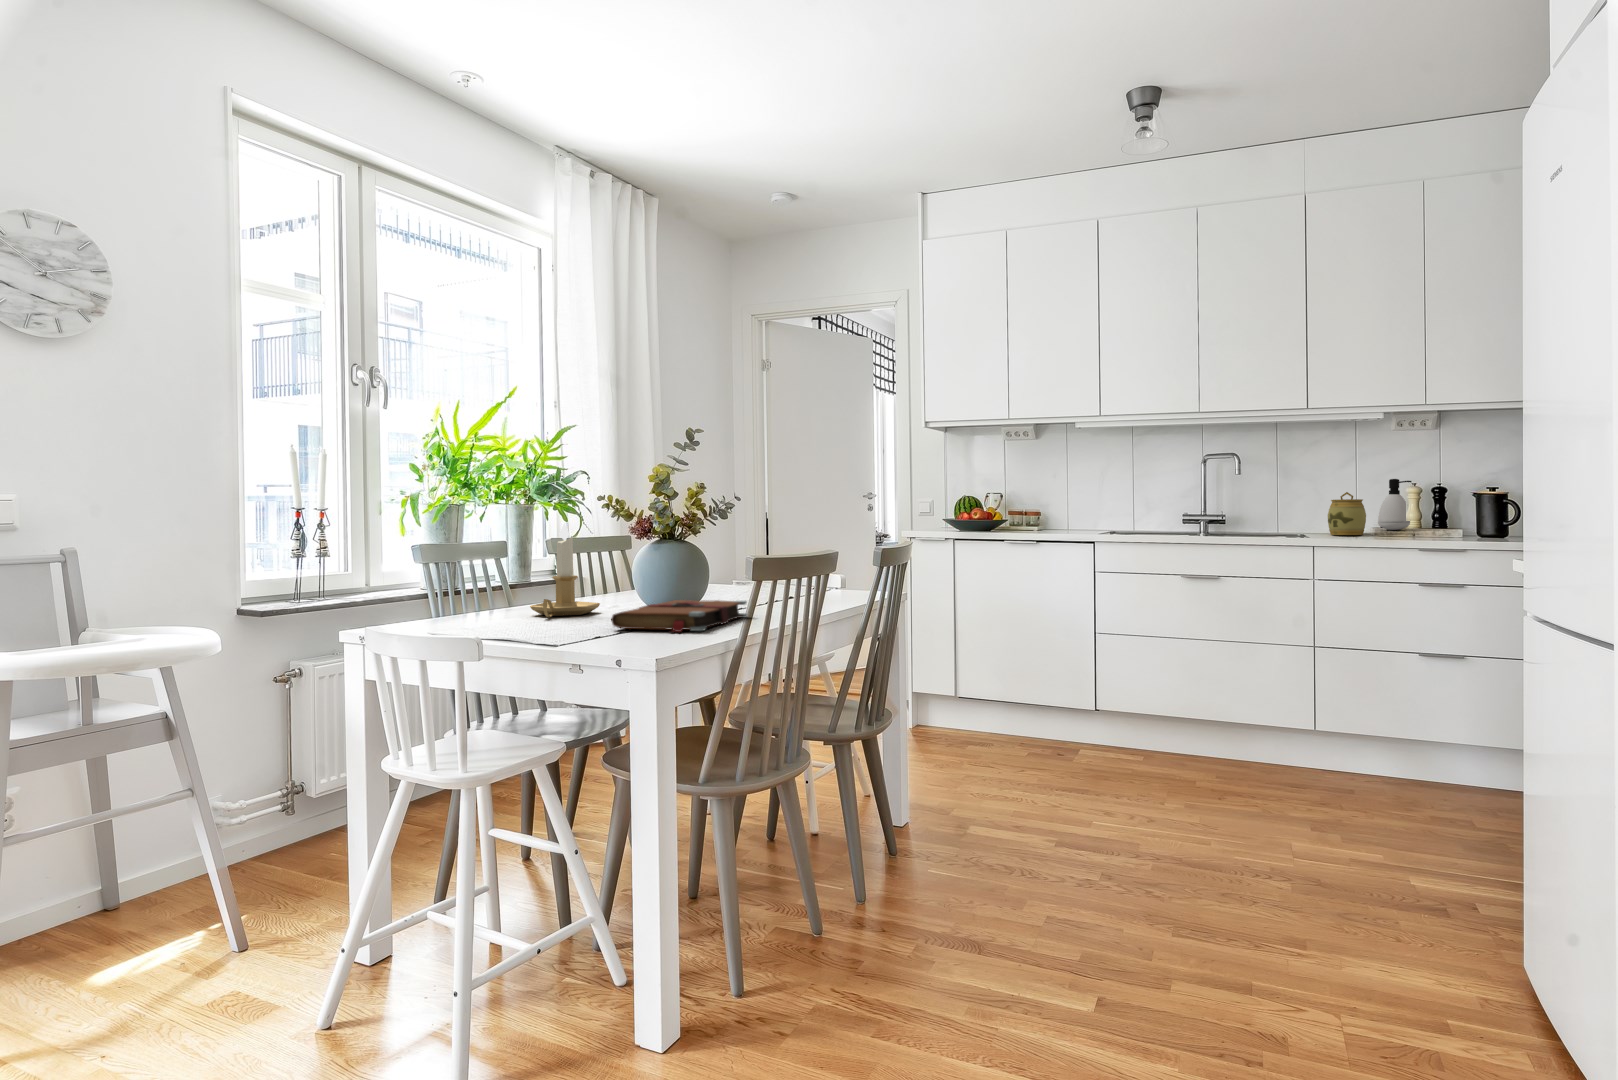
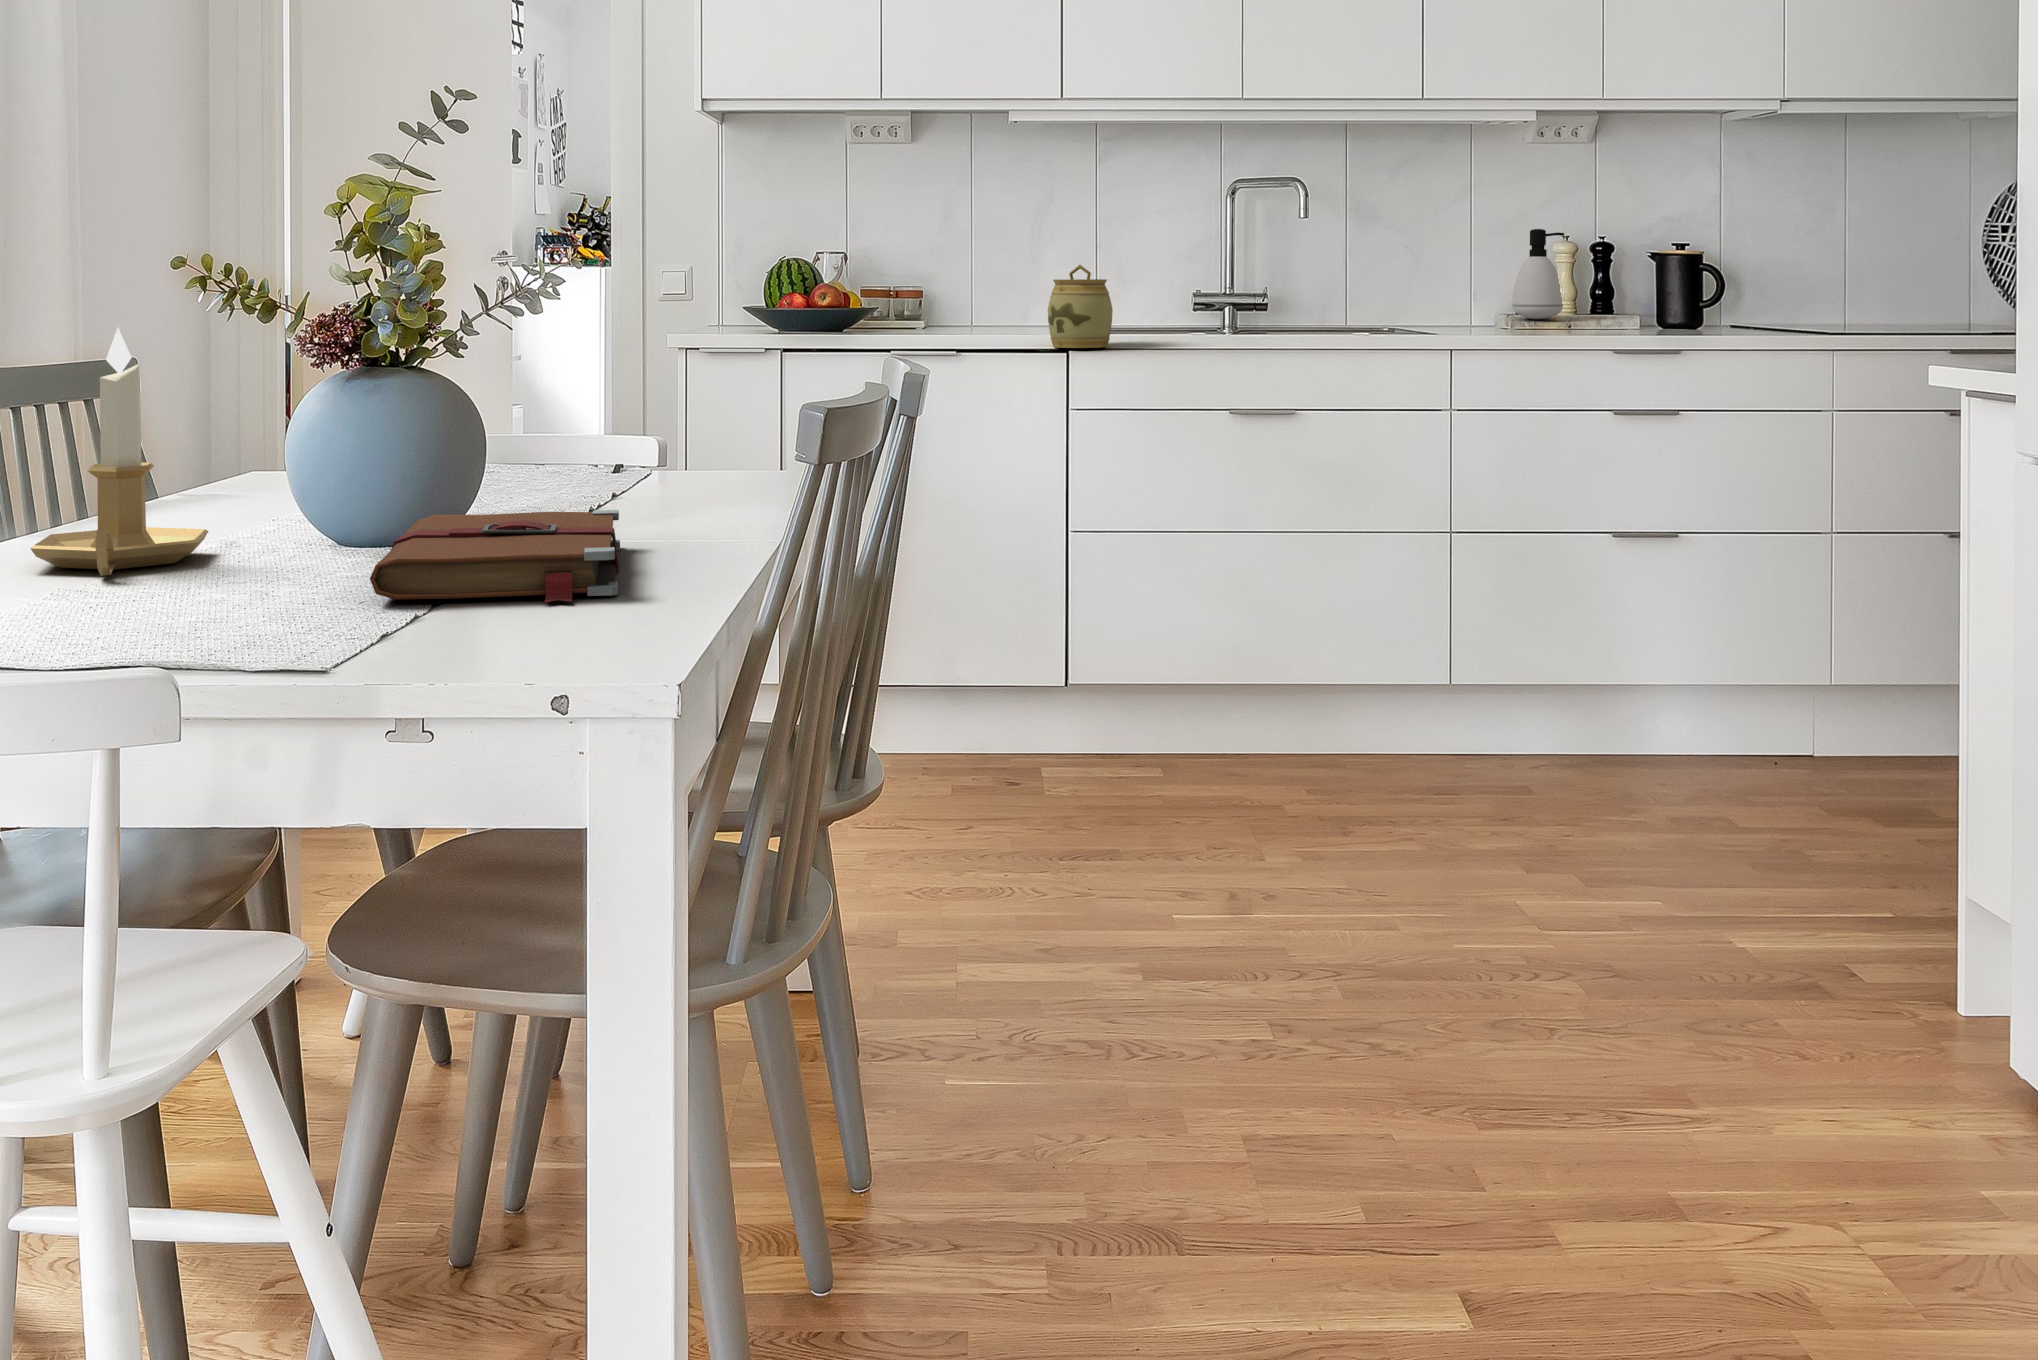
jar: present [1328,492,1366,535] -> present [1048,265,1113,348]

